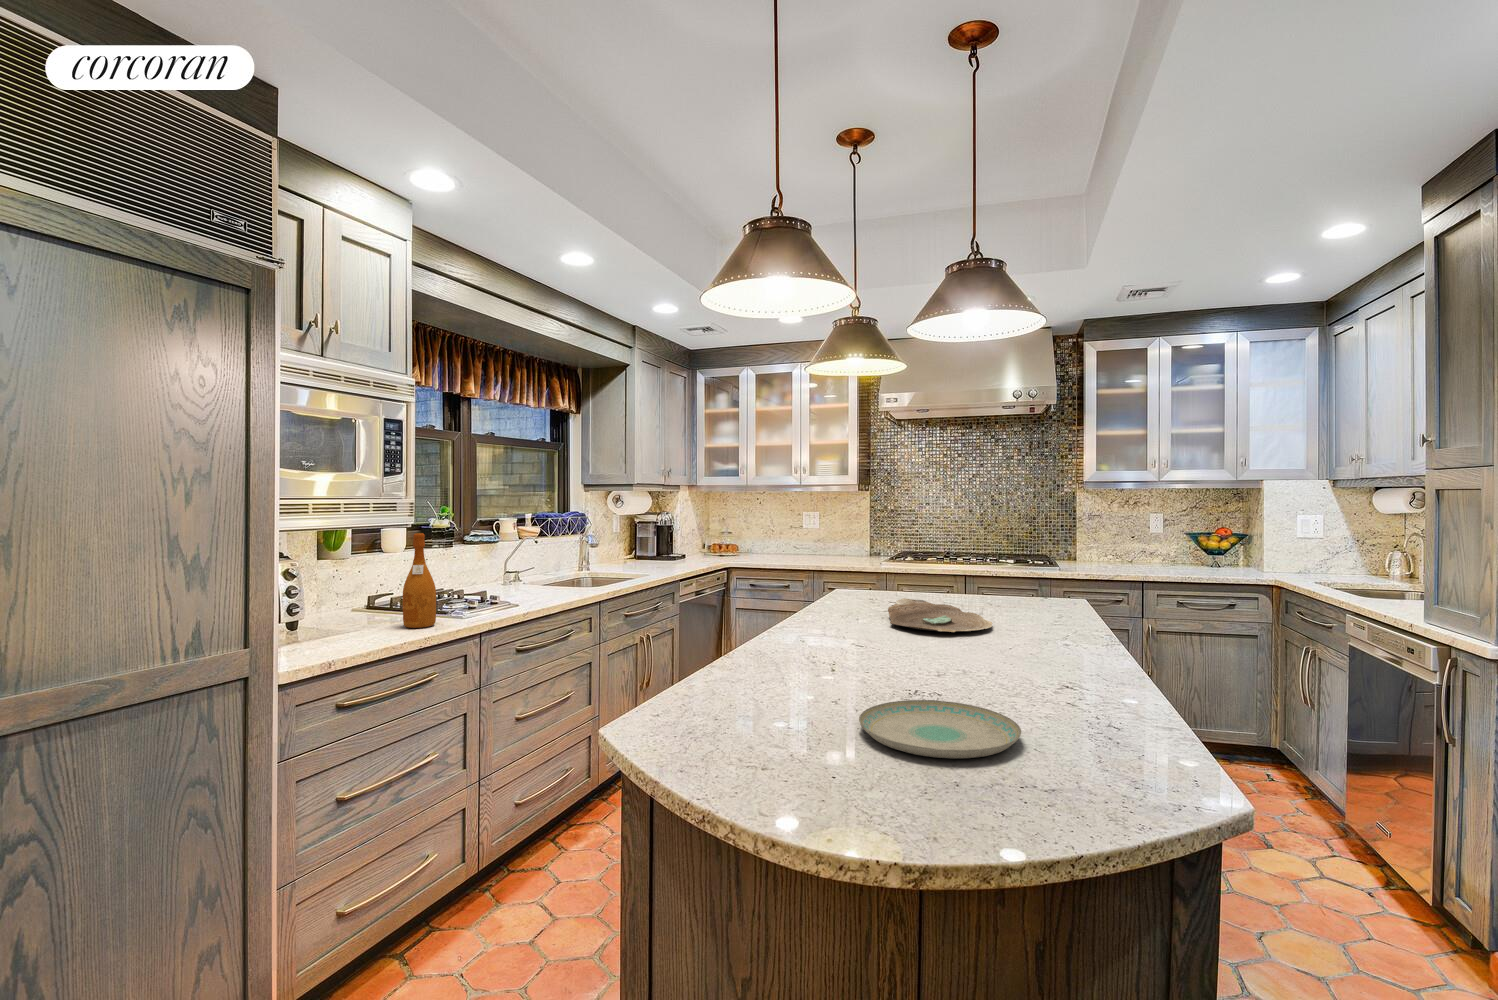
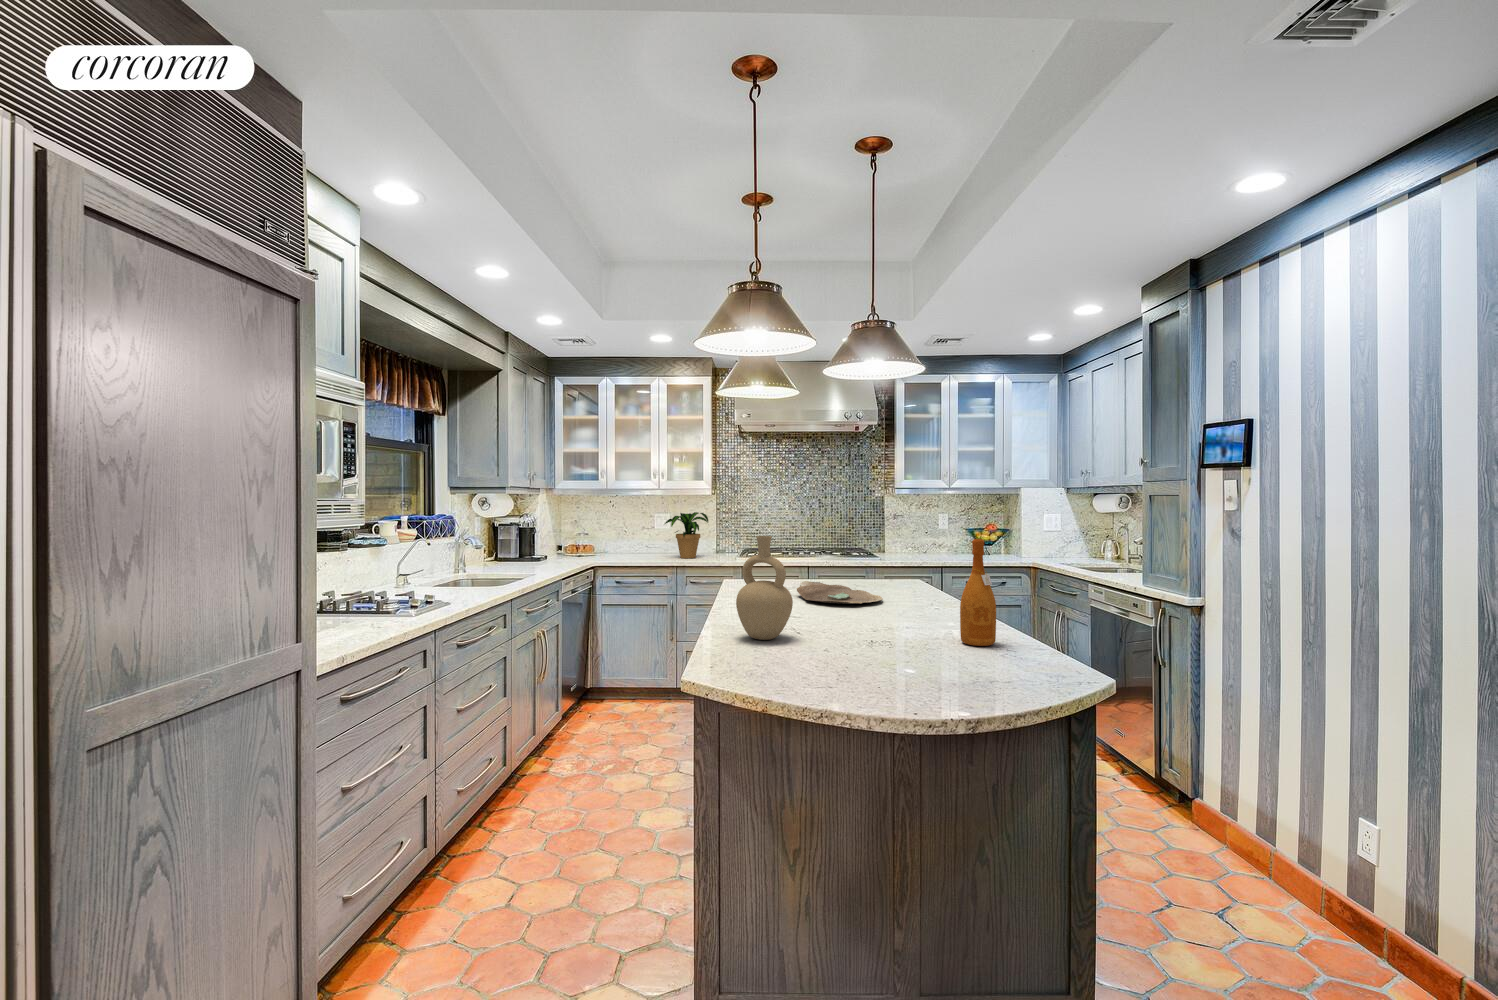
potted plant: none [804,511,855,562] -> present [665,512,708,558]
wine bottle: present [403,533,436,628] -> present [960,539,996,646]
vase: none [742,547,812,678] -> present [736,536,793,640]
plate: present [859,700,1021,758] -> none [865,644,979,675]

